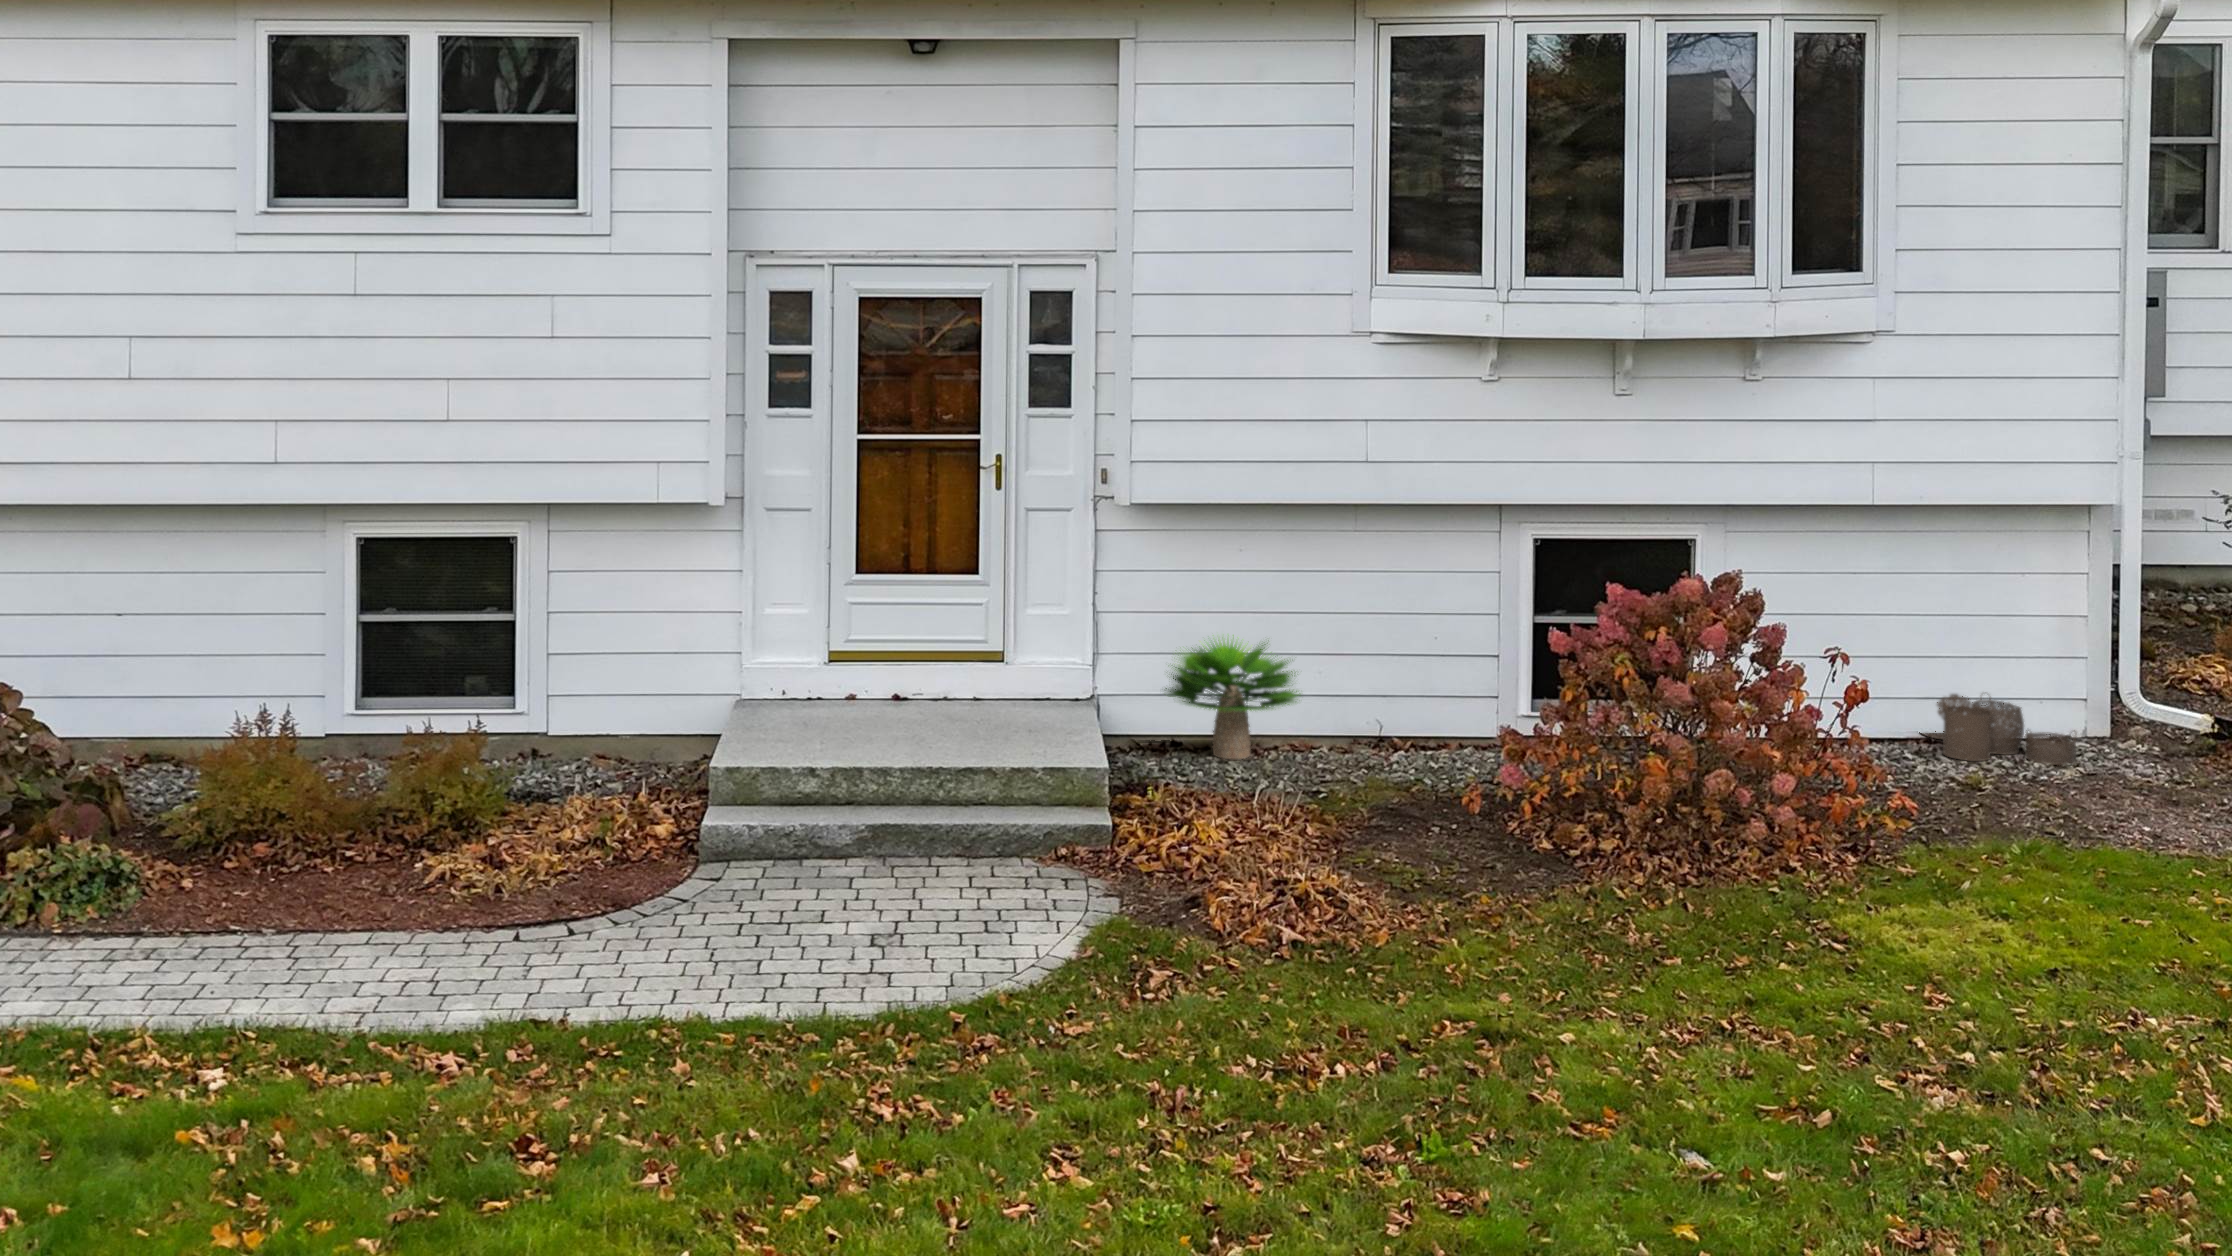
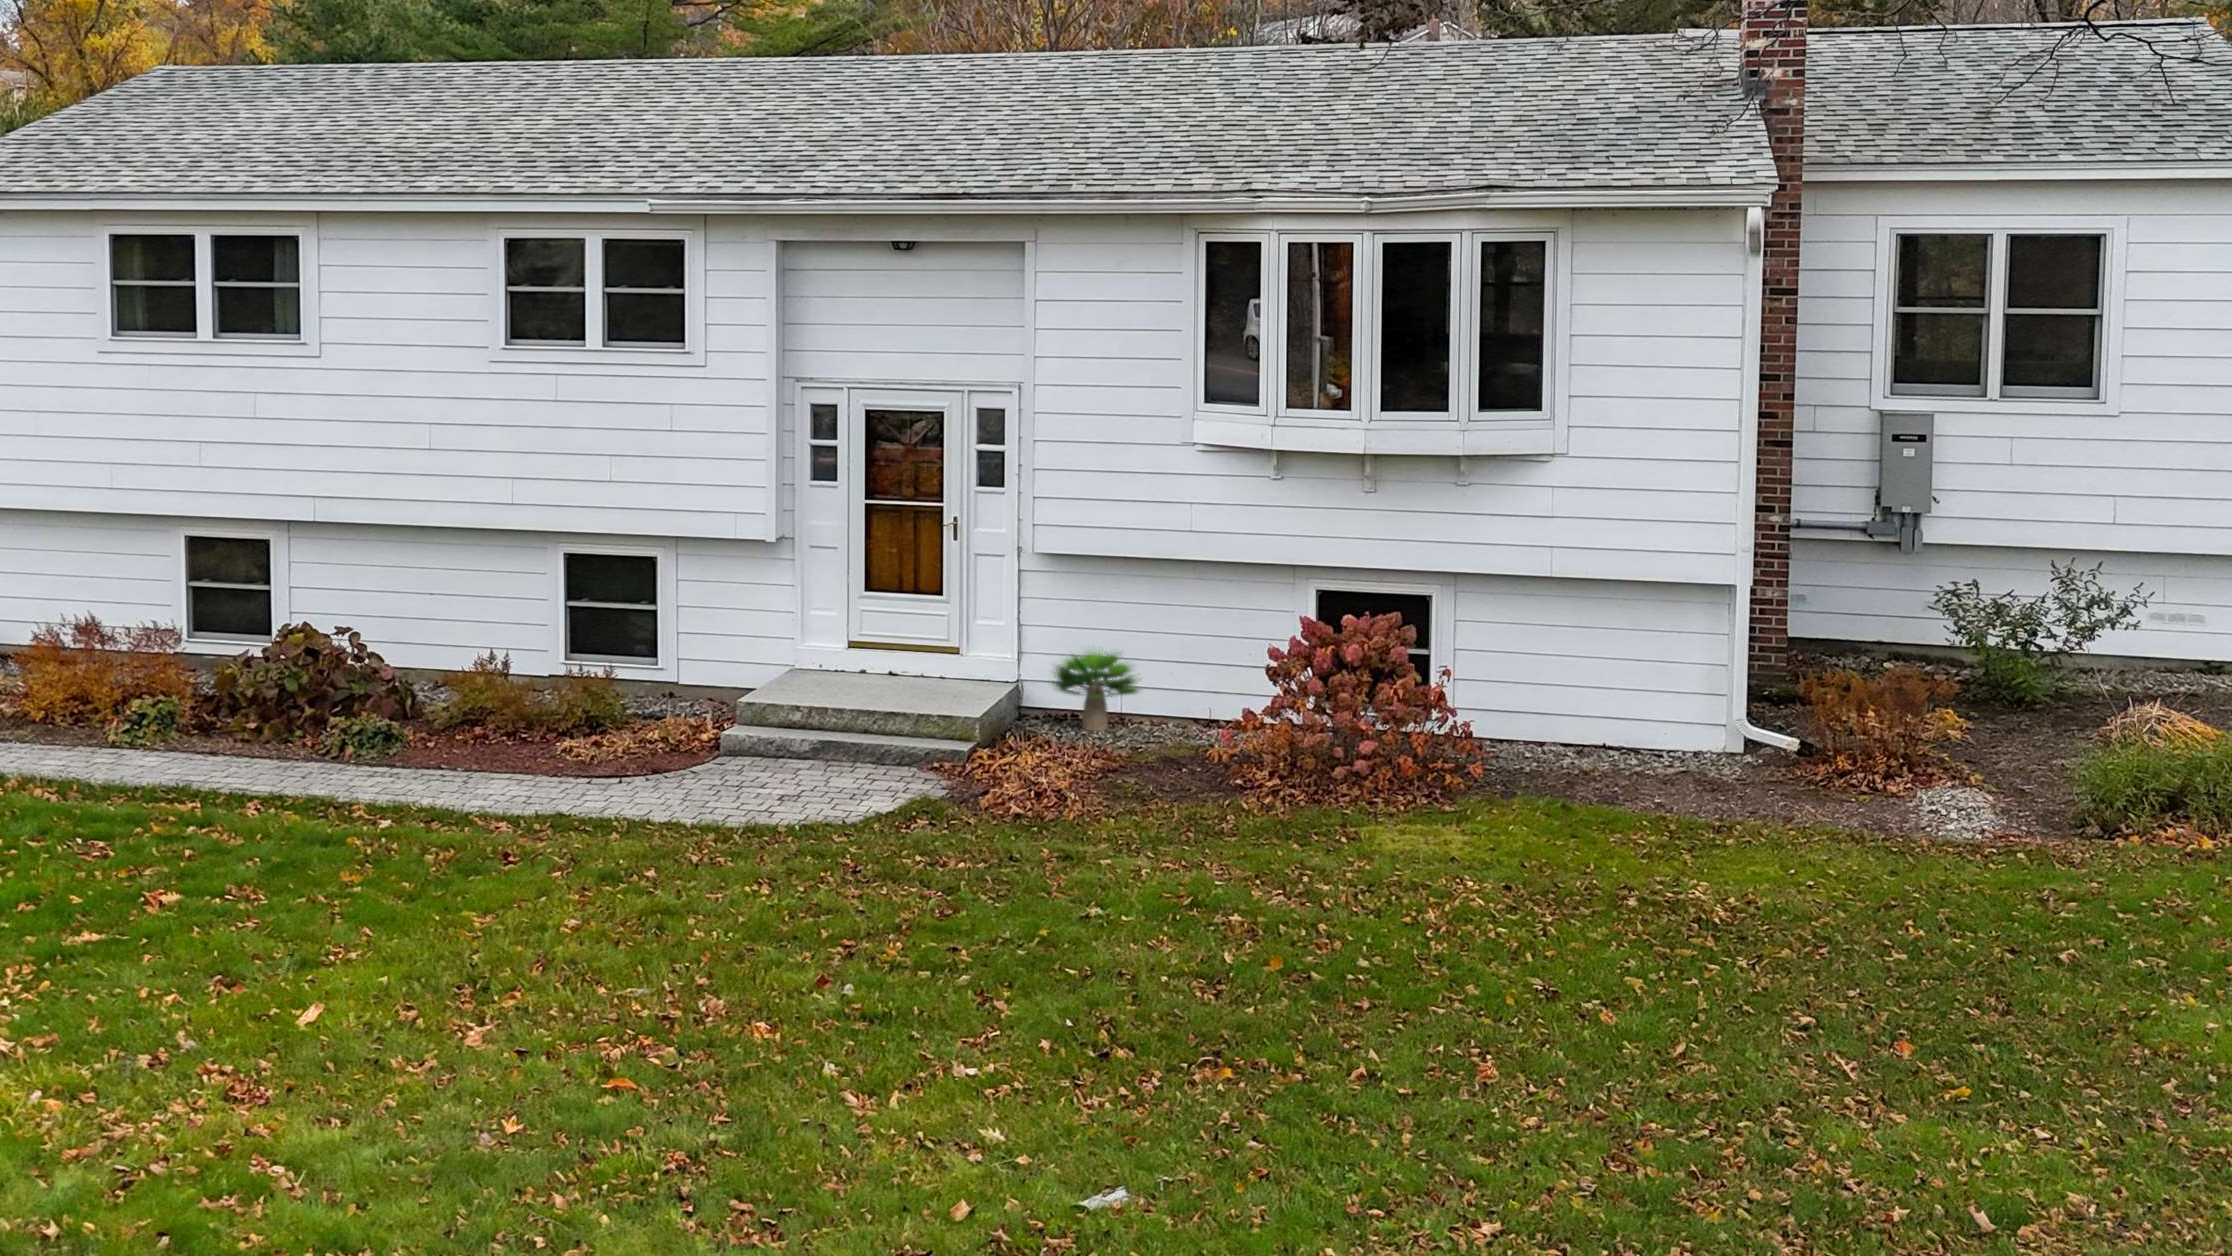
woven basket: present [1924,694,2076,765] -> none [1599,716,1694,775]

